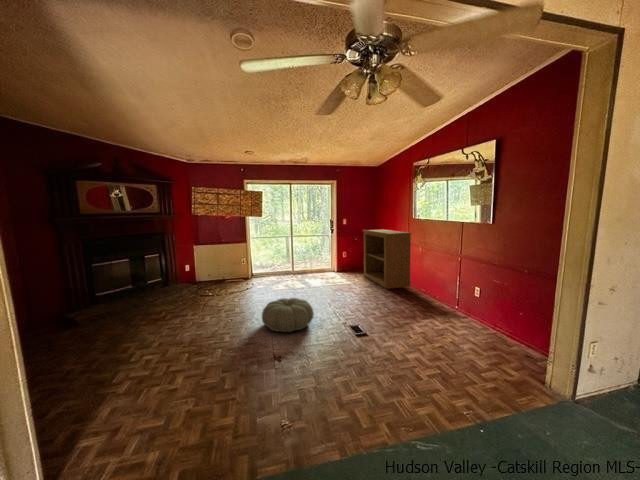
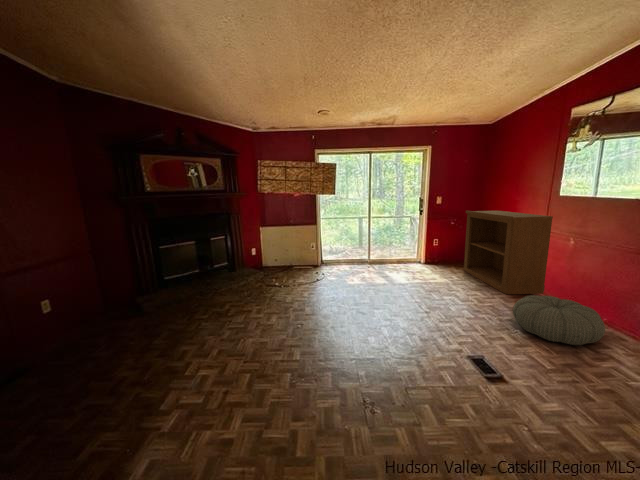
pouf: present [262,298,314,332] -> present [513,296,605,345]

